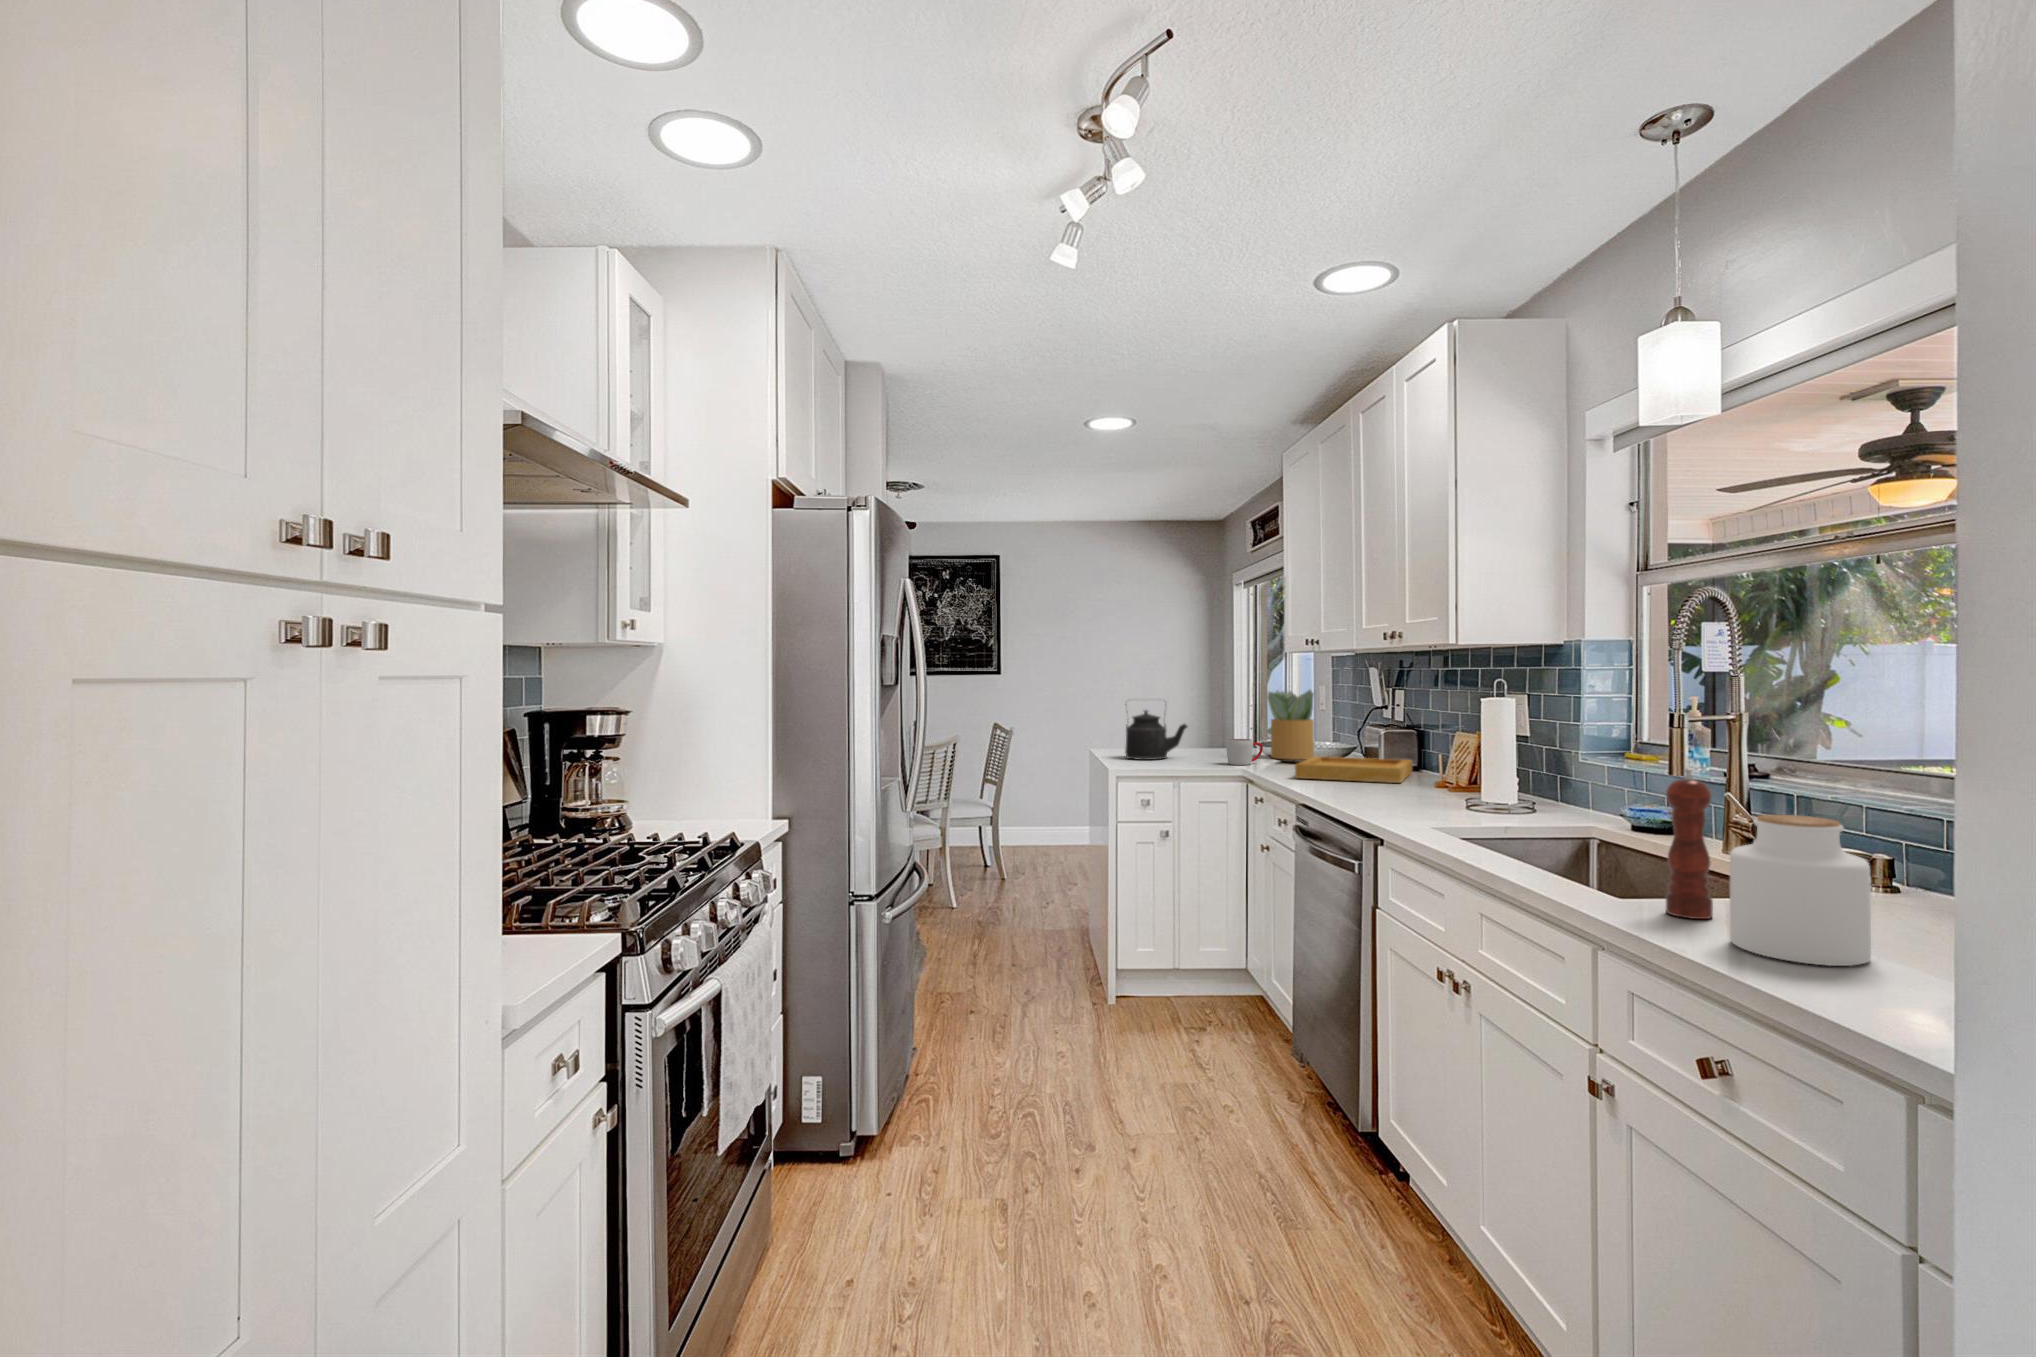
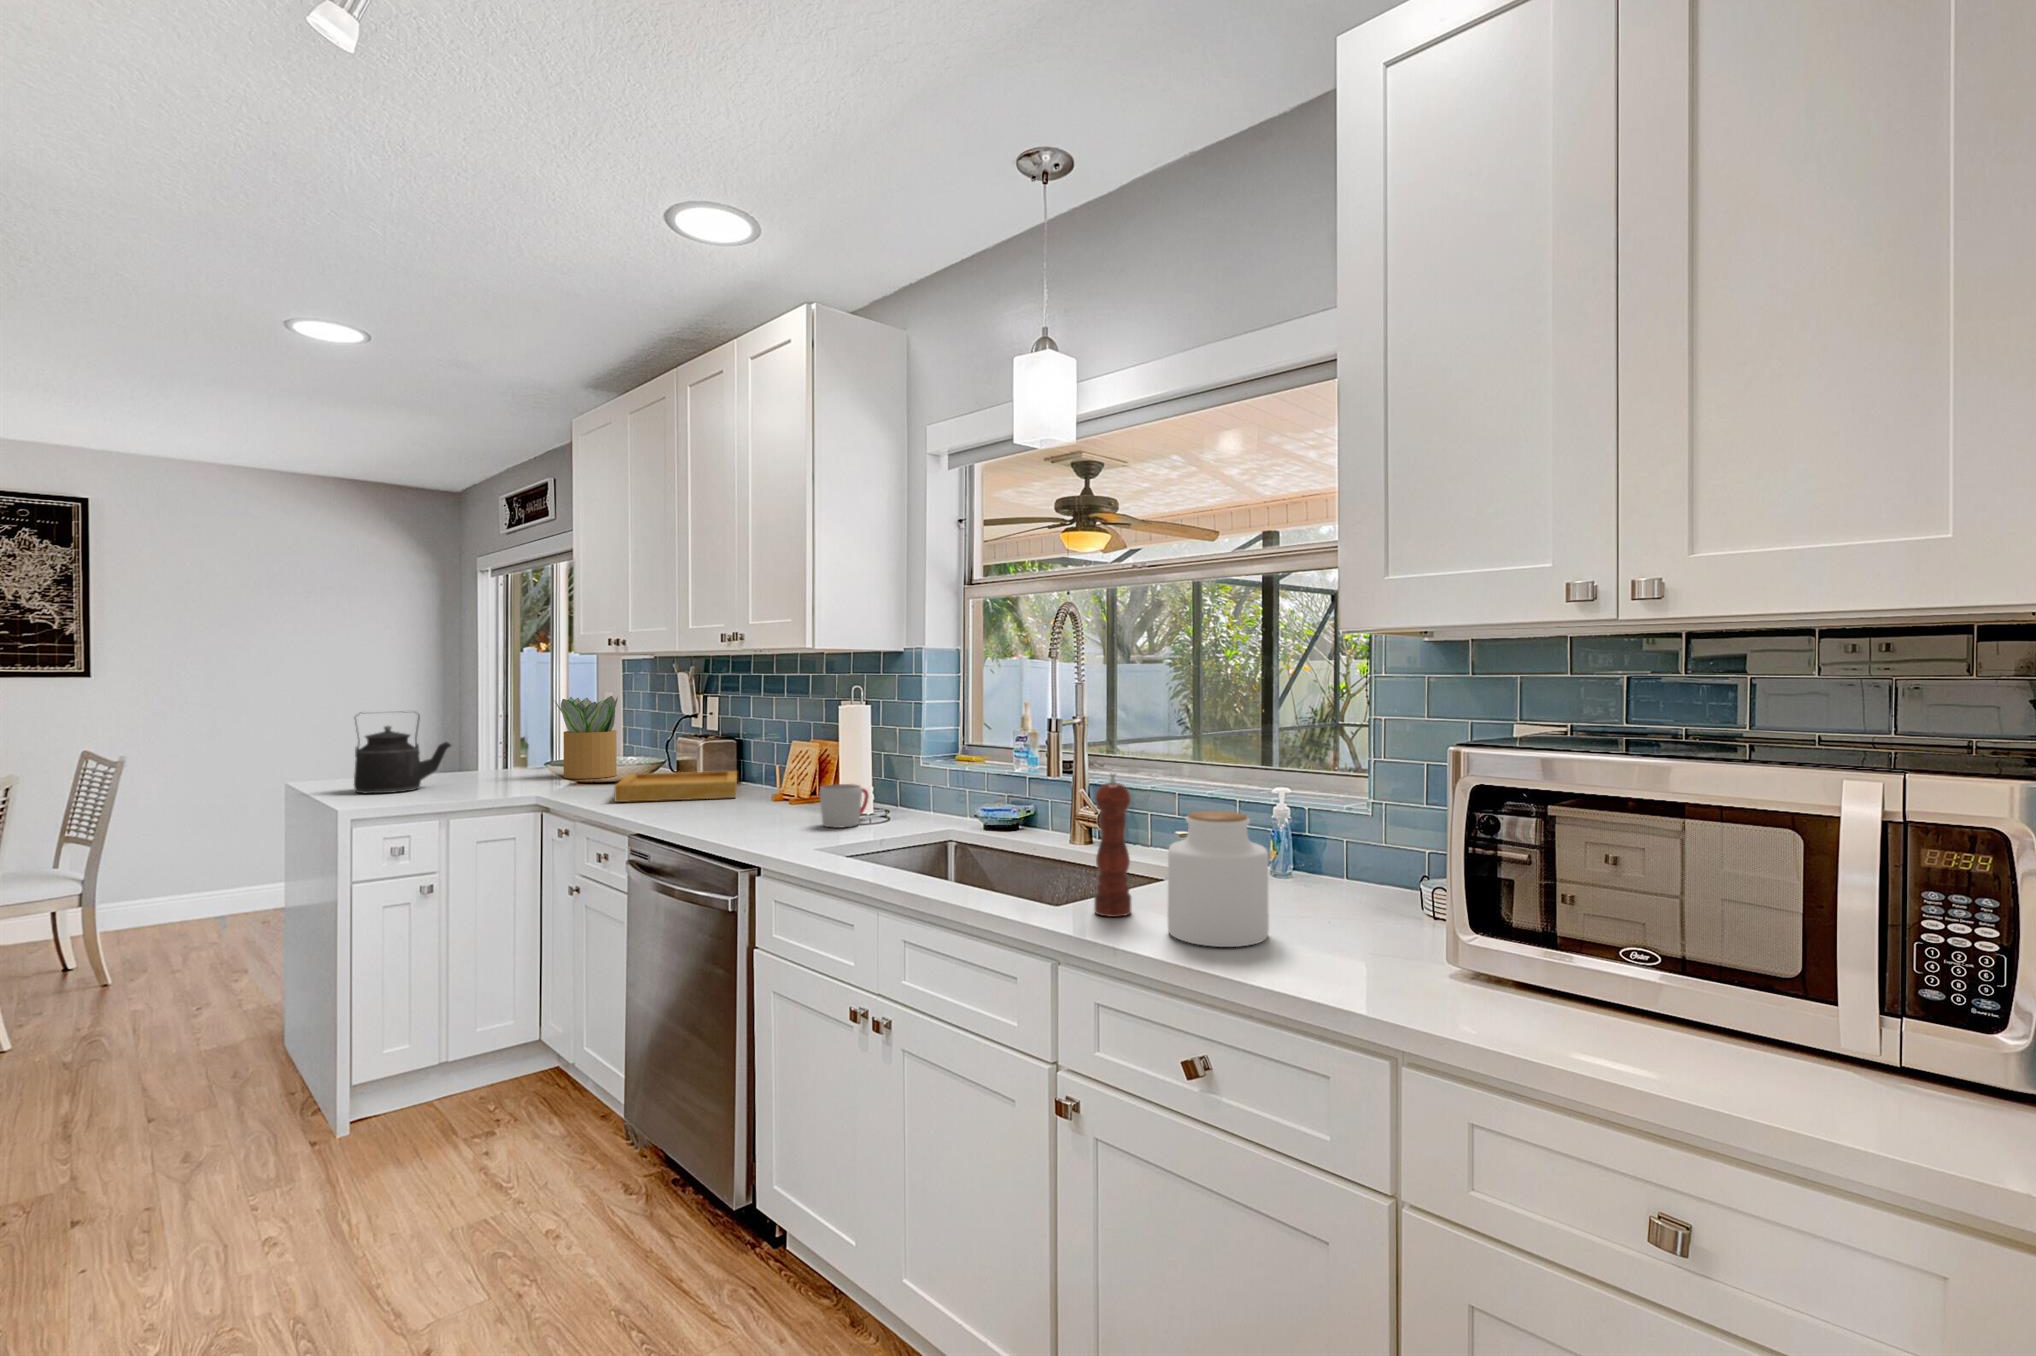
mug: present [1226,739,1263,765] -> present [820,784,869,827]

